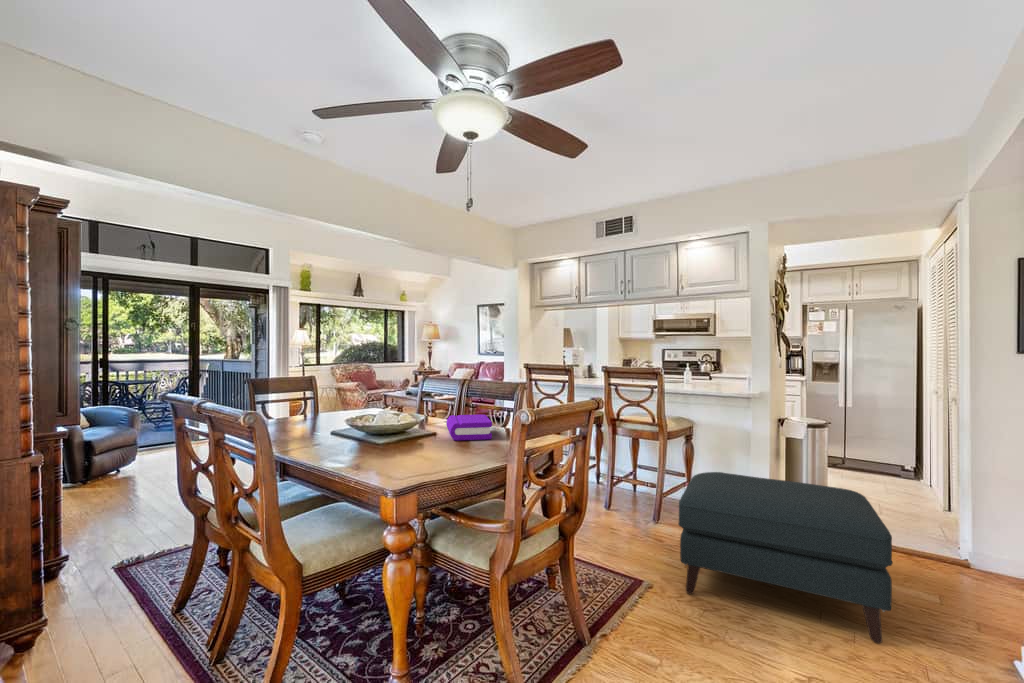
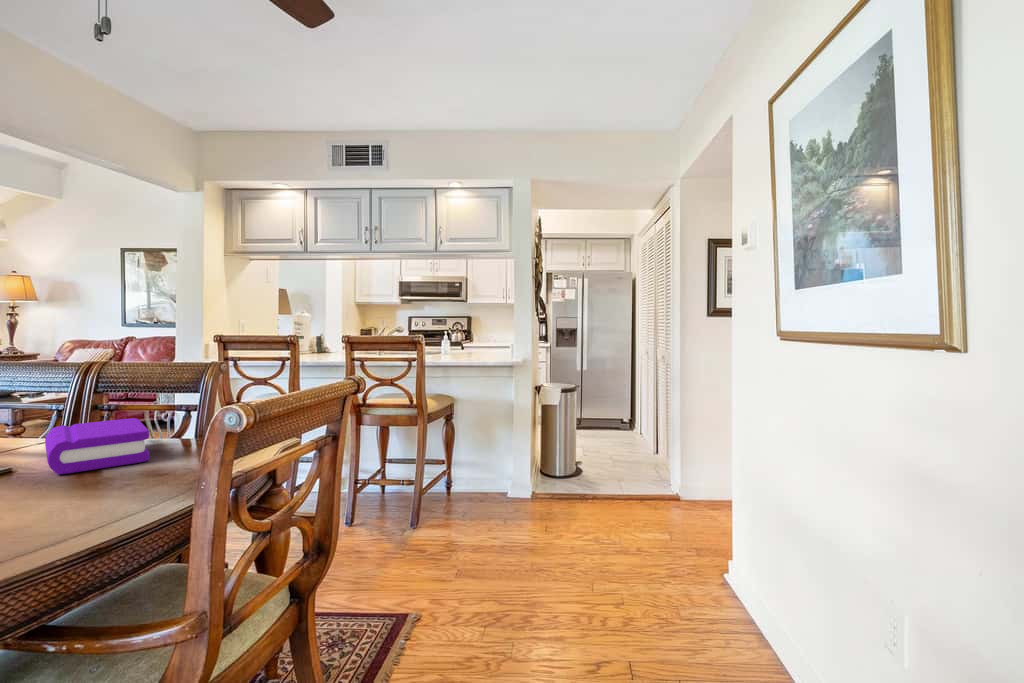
ottoman: present [678,472,893,644] -> none [453,455,666,616]

